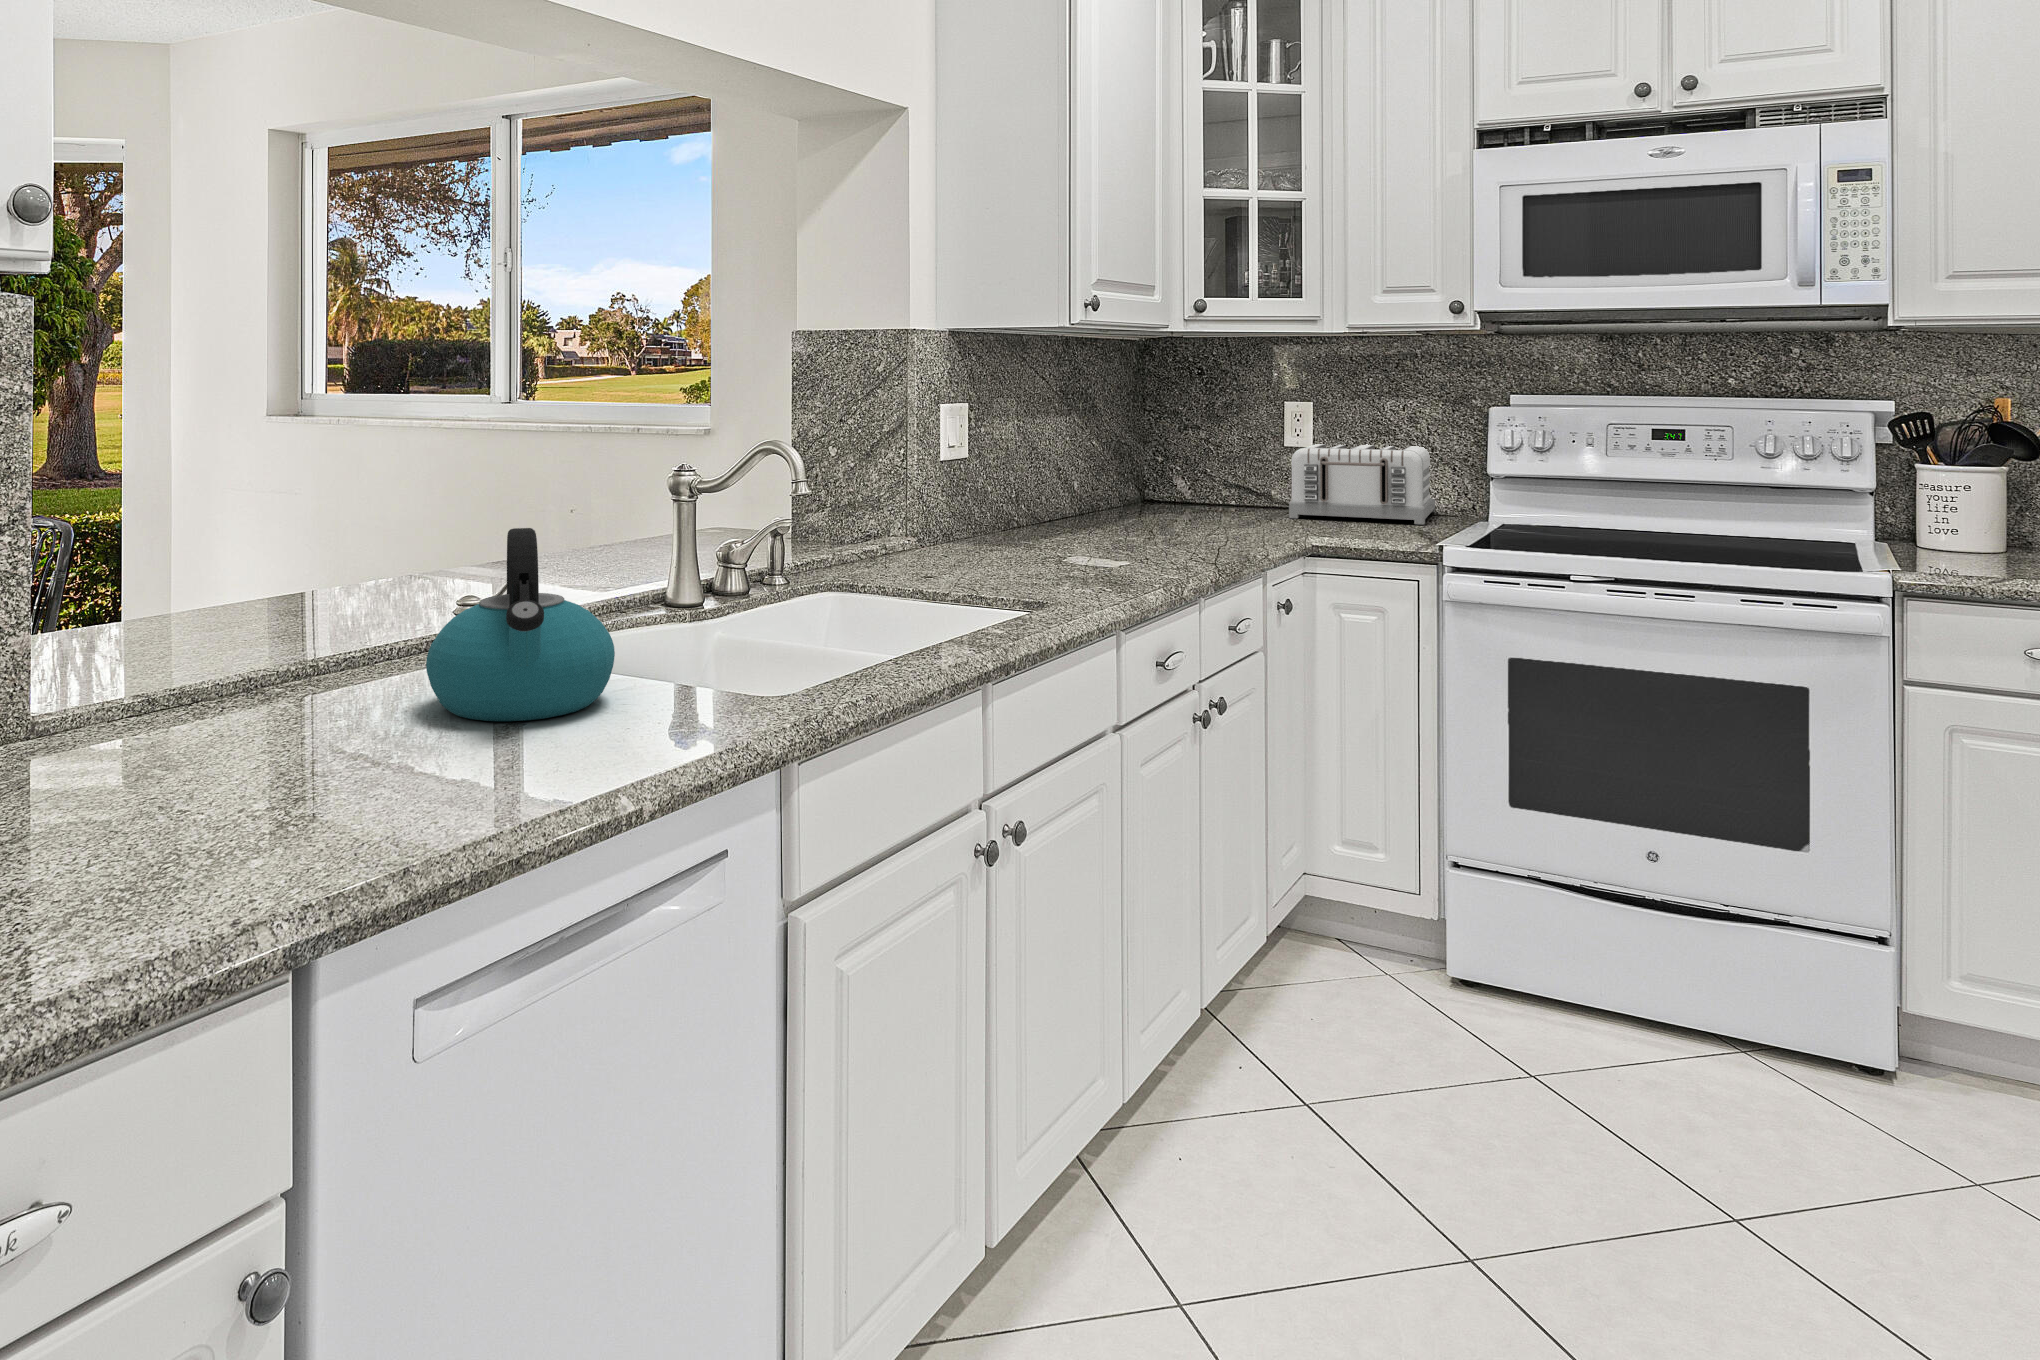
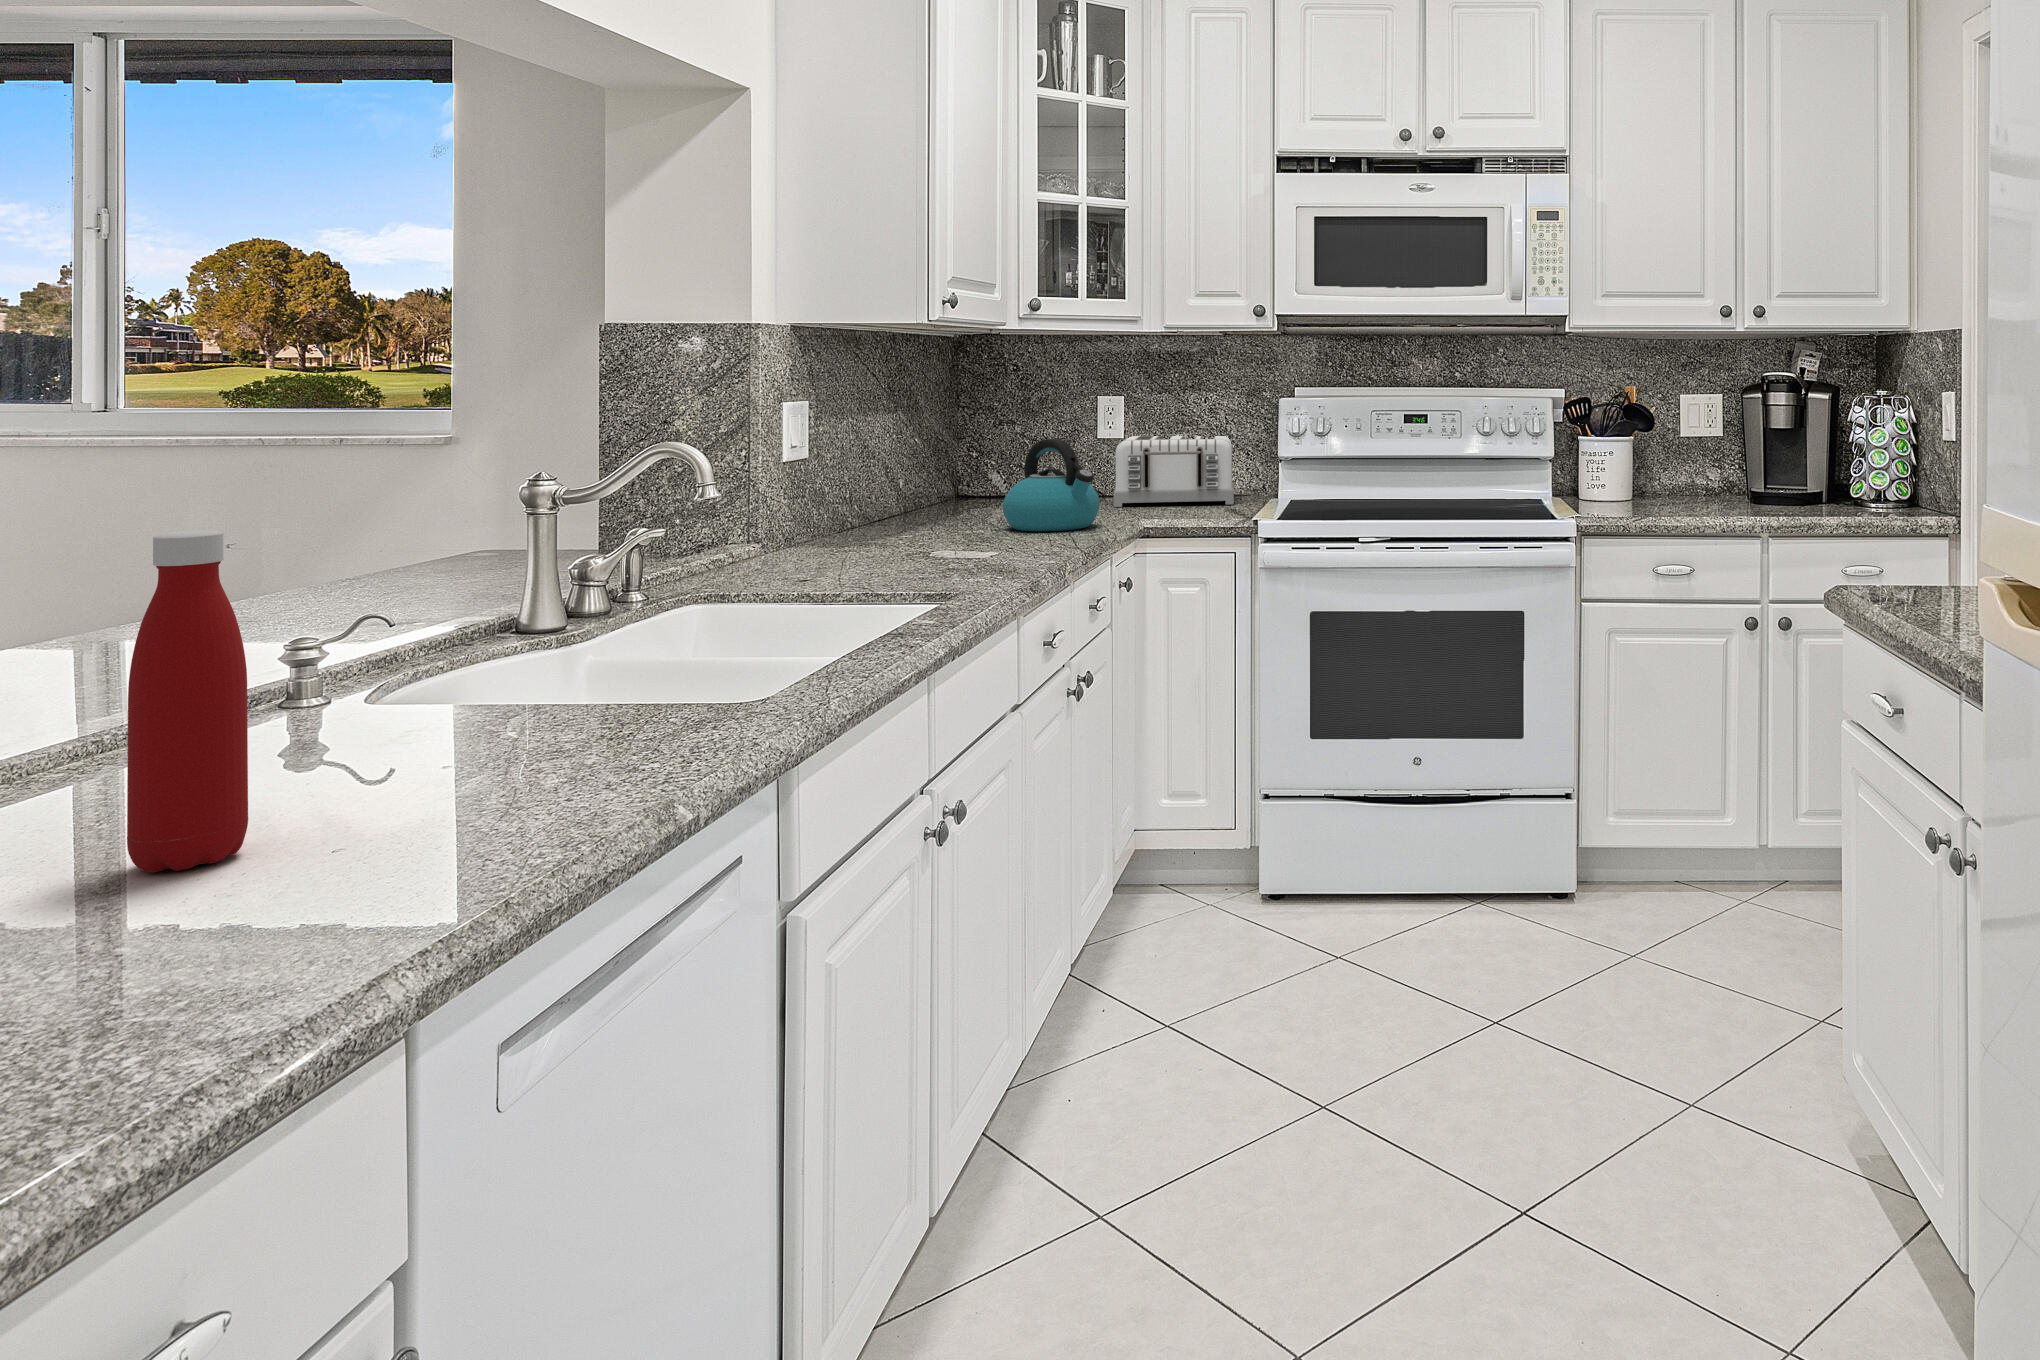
bottle: none [268,507,342,778] -> present [127,530,248,872]
kettle: present [426,528,615,721] -> present [1003,439,1100,531]

